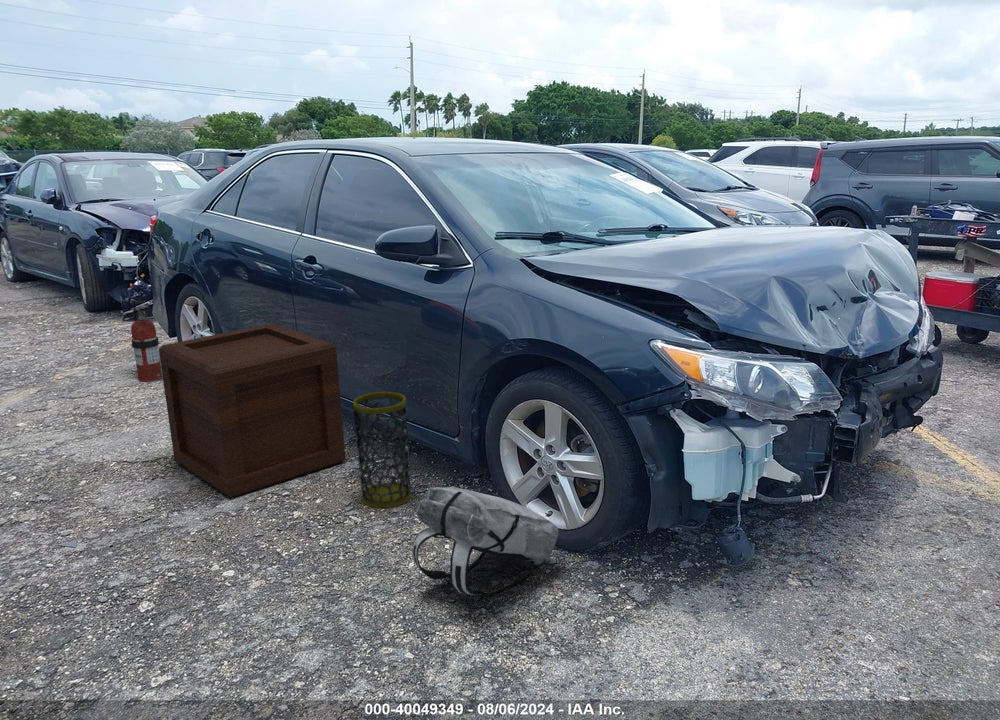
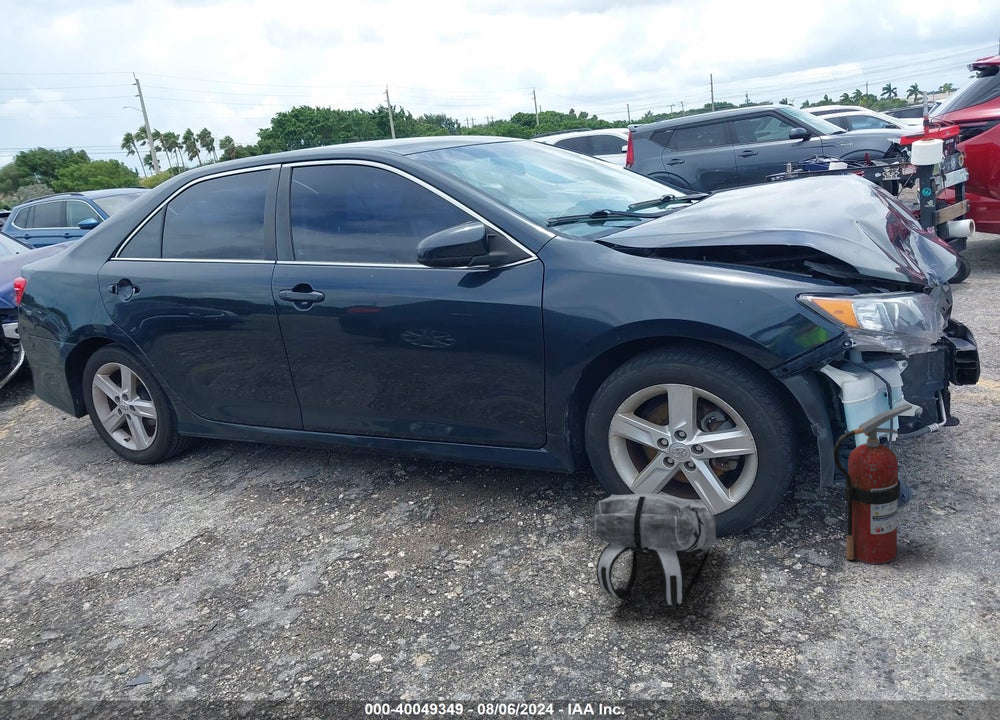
fire extinguisher: present [131,305,162,382] -> present [834,404,912,564]
wooden crate: present [159,323,345,498] -> none [150,371,387,575]
trash can: present [353,392,411,508] -> none [425,415,496,544]

